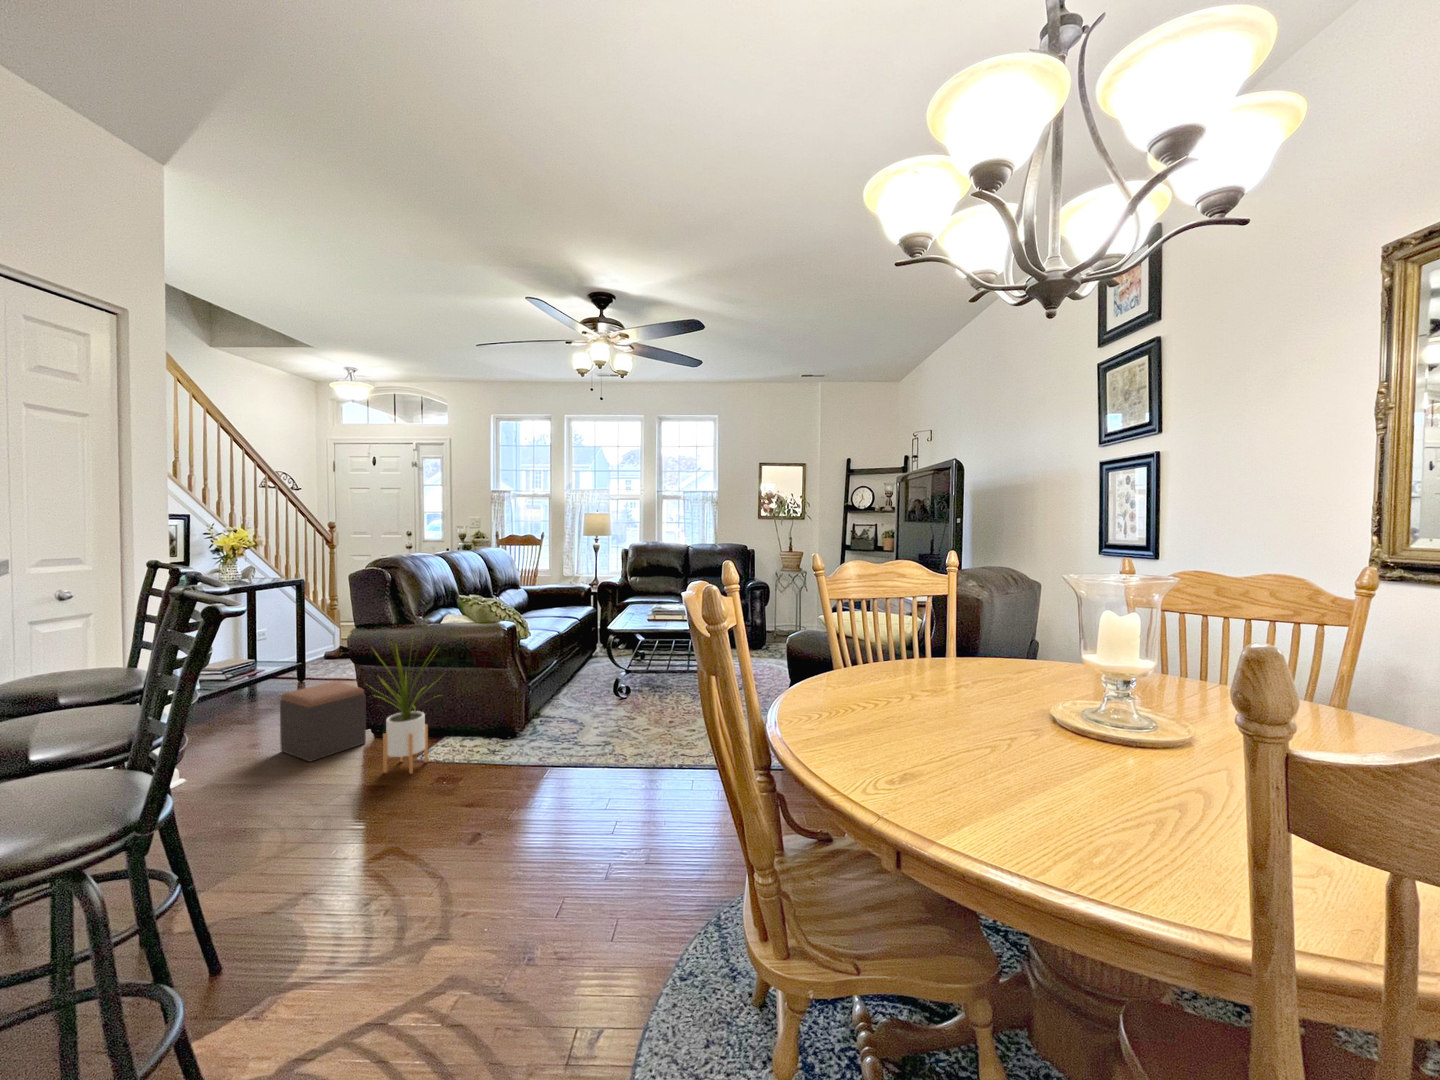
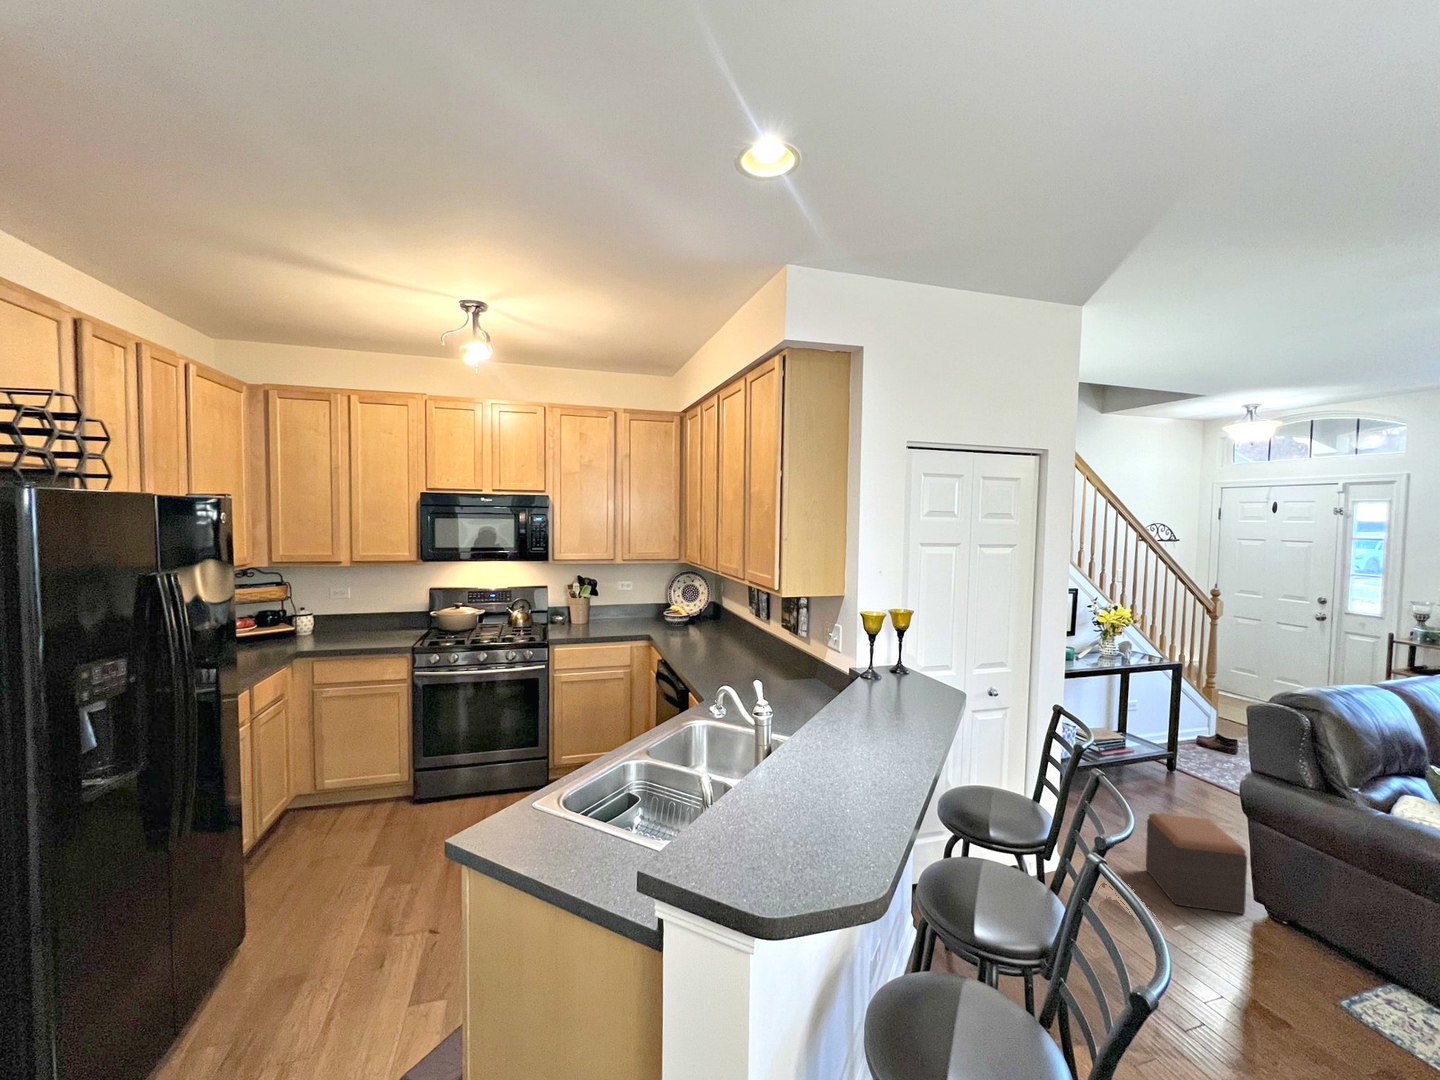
house plant: present [380,641,434,774] -> none [1246,816,1380,1014]

